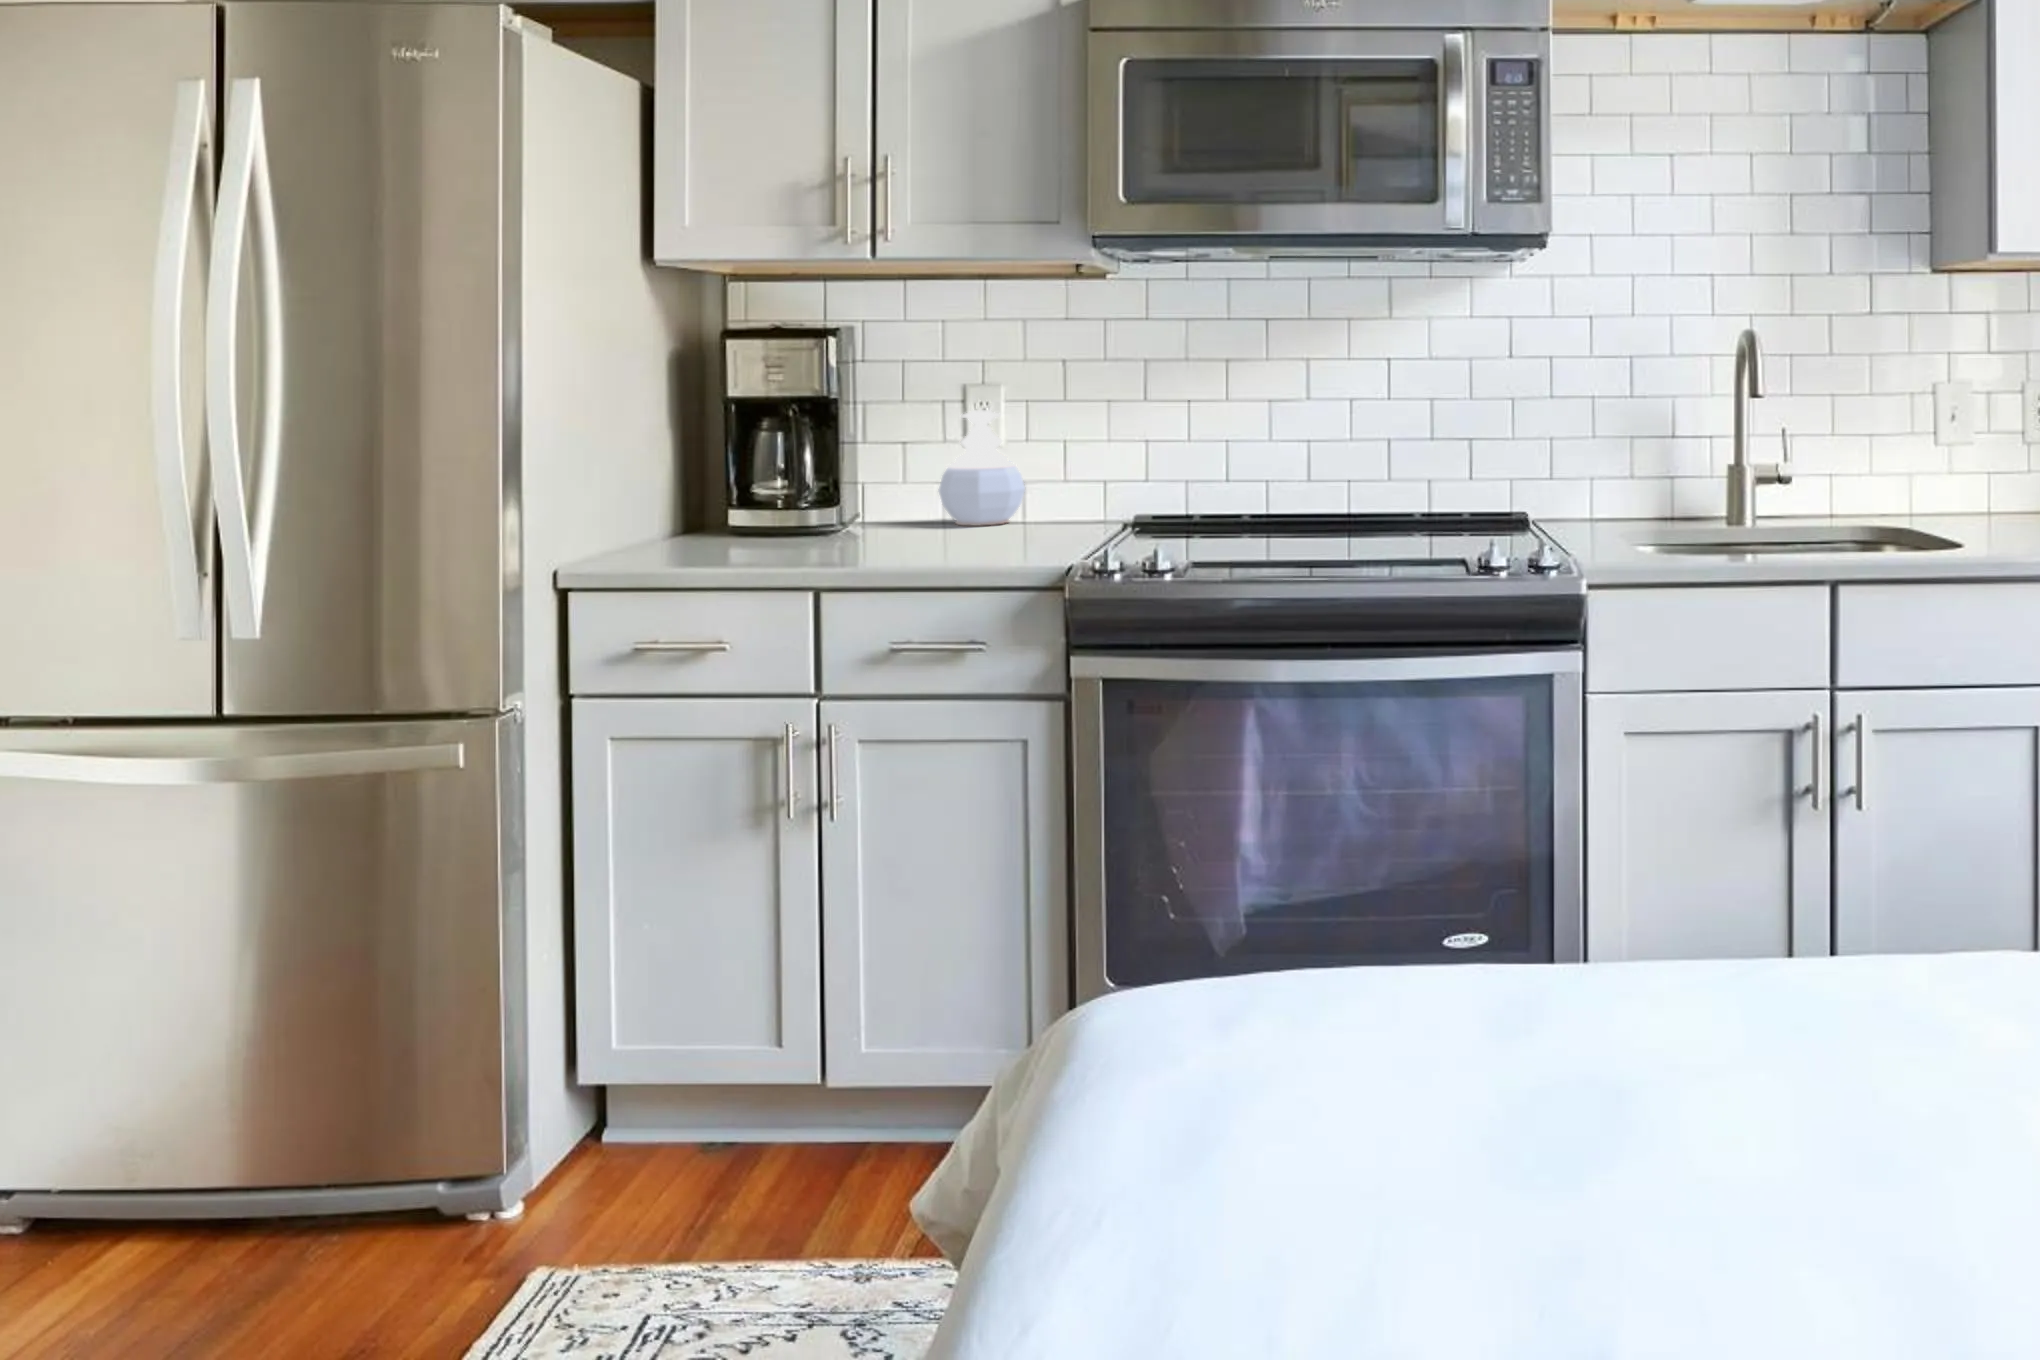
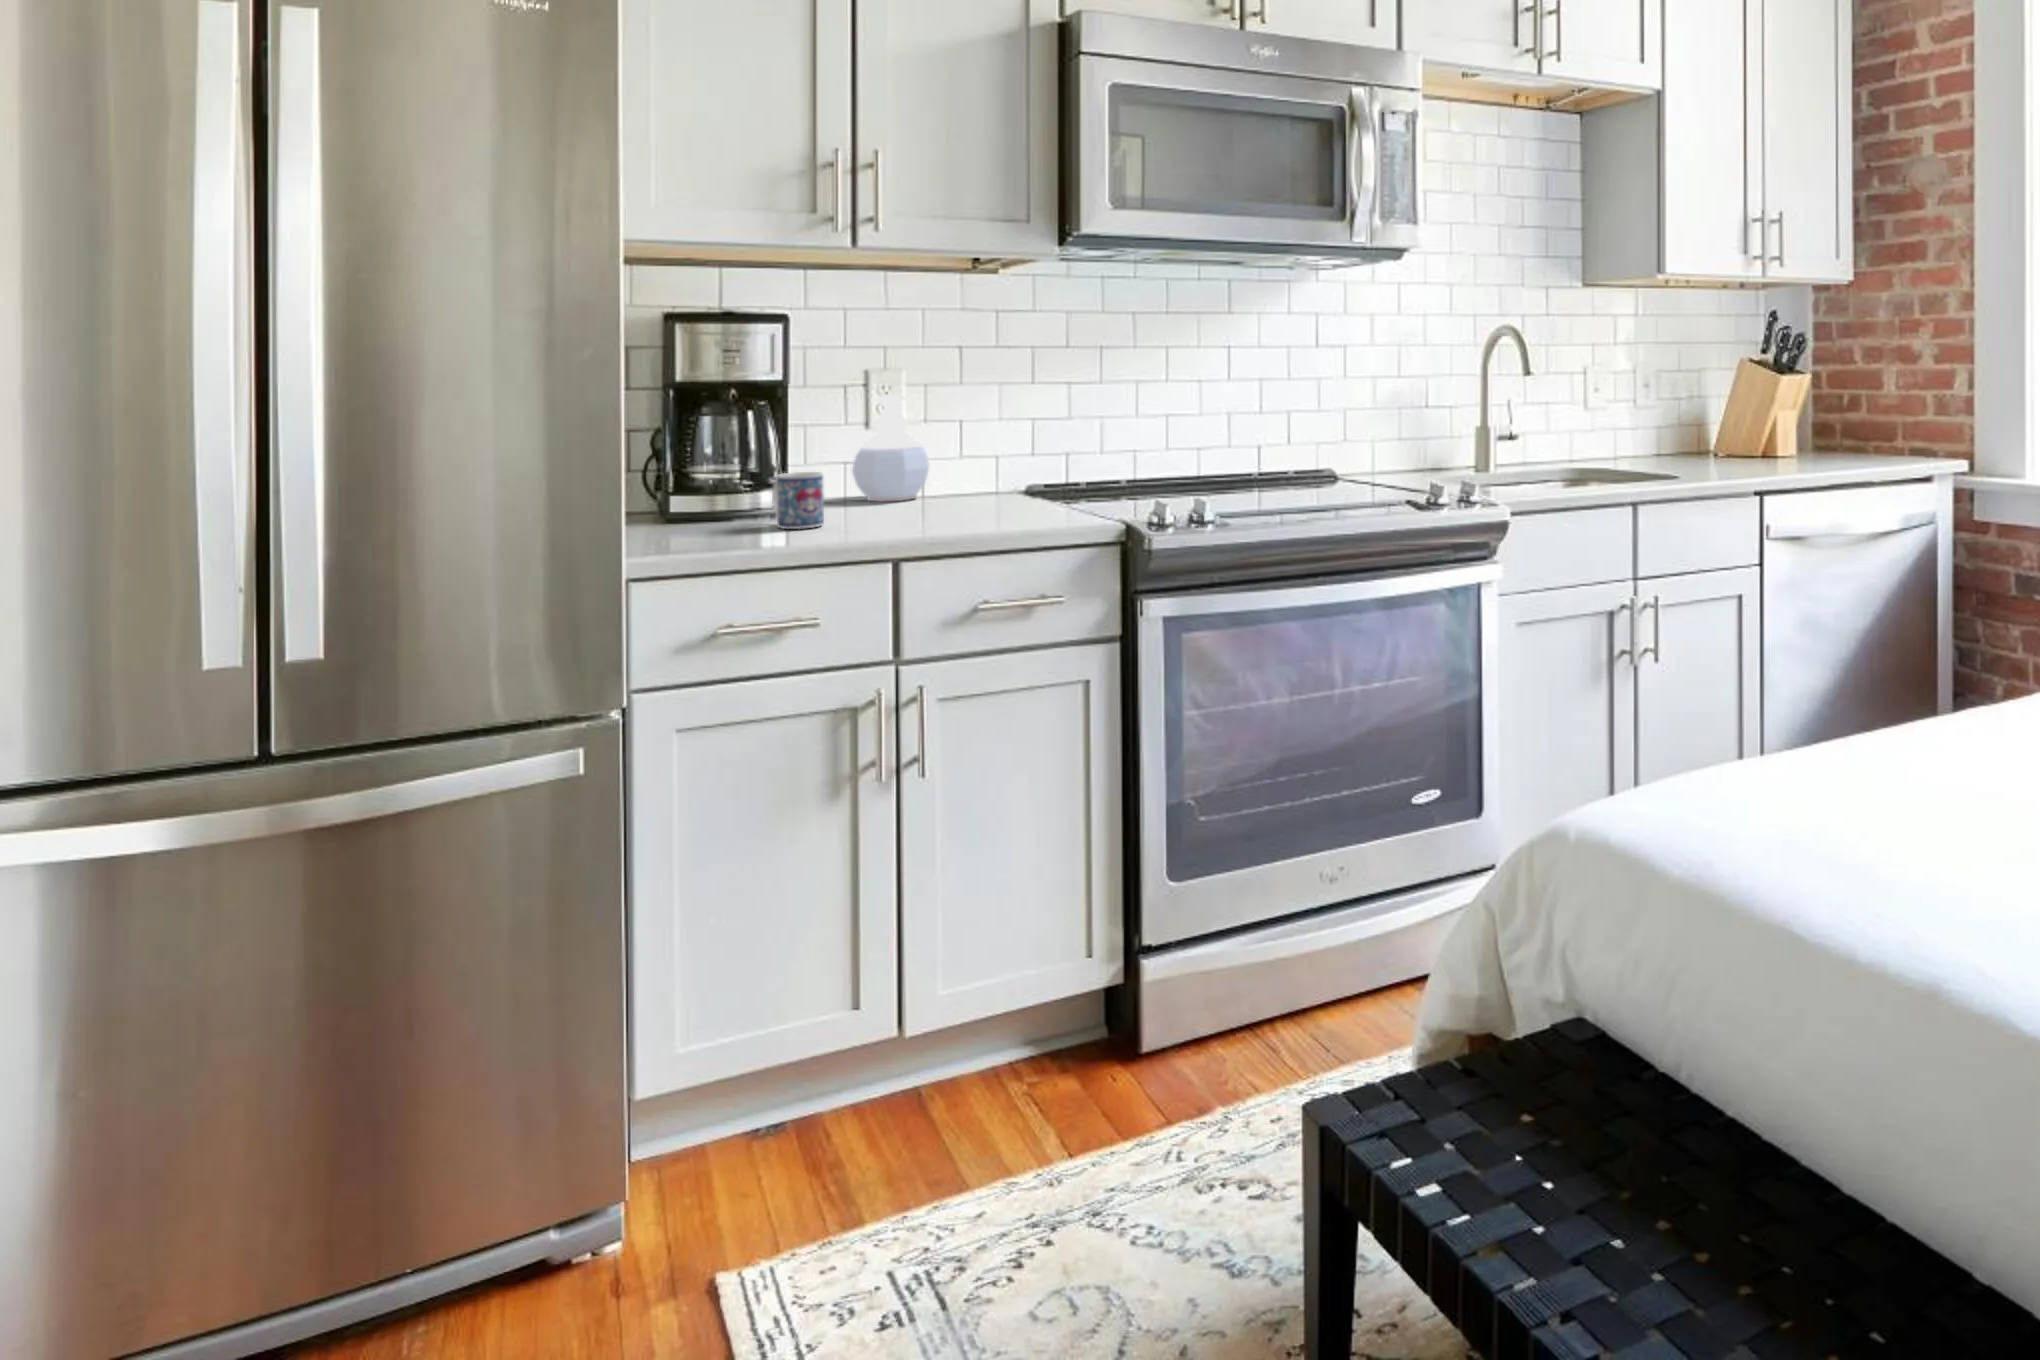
mug: none [794,488,842,546] -> present [772,472,824,529]

